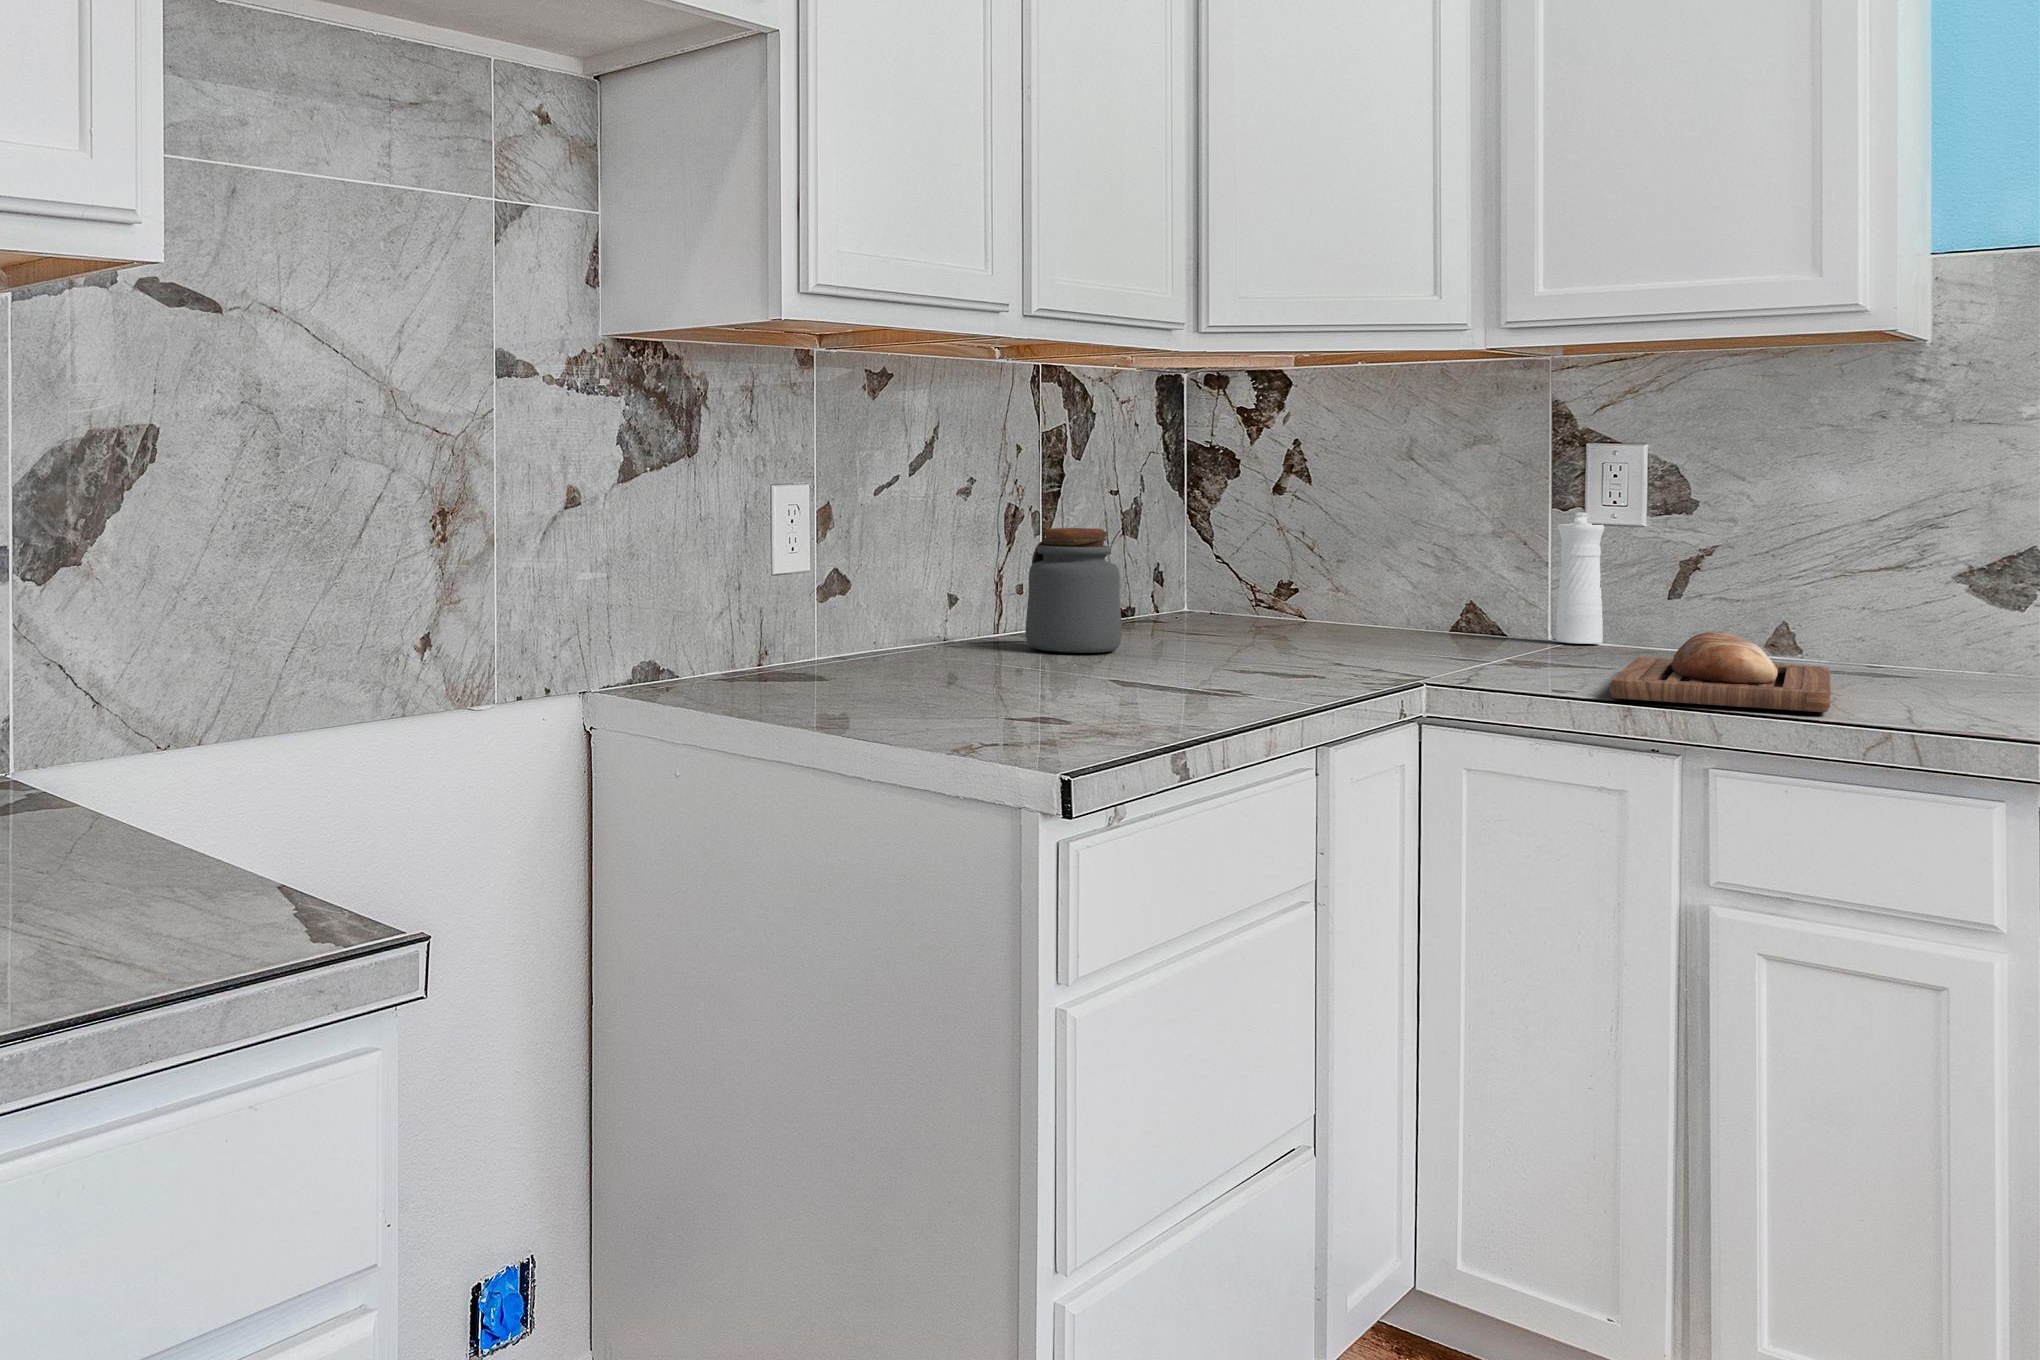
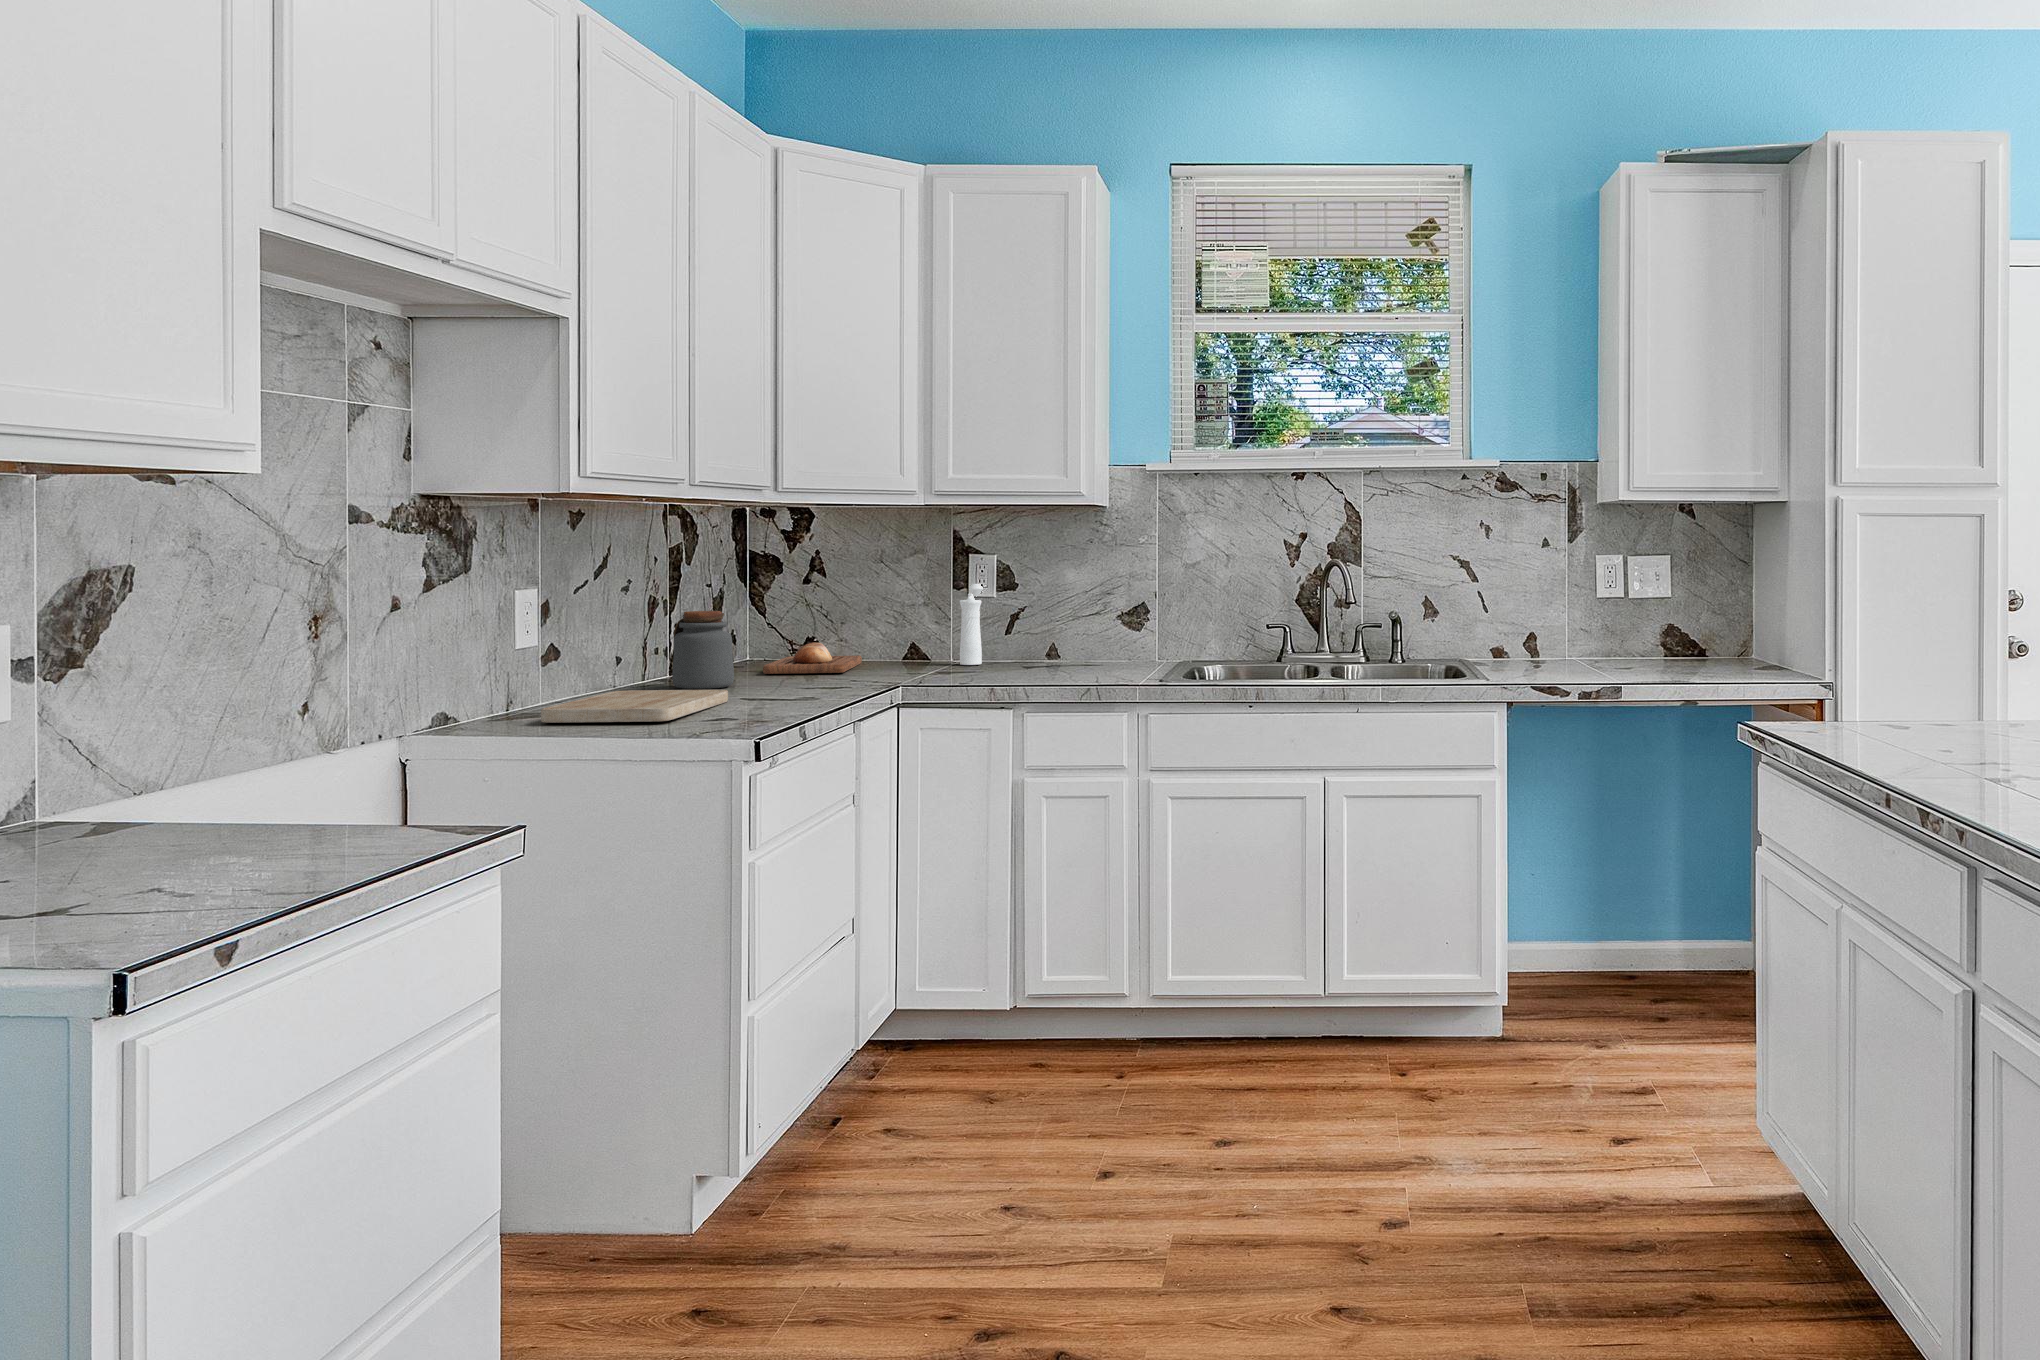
bread loaf: present [1610,632,1830,712] -> present [763,642,862,674]
cutting board: none [770,647,1083,705] -> present [541,690,728,723]

